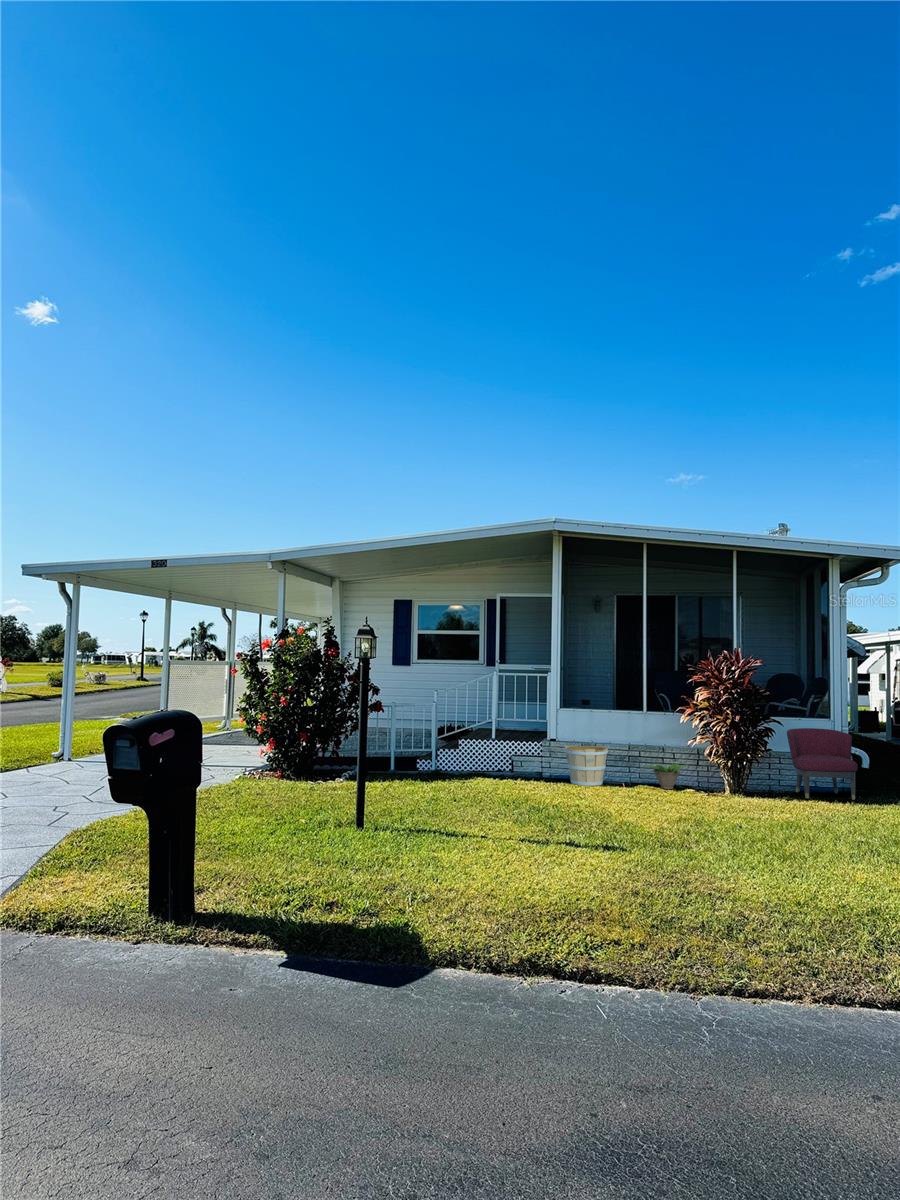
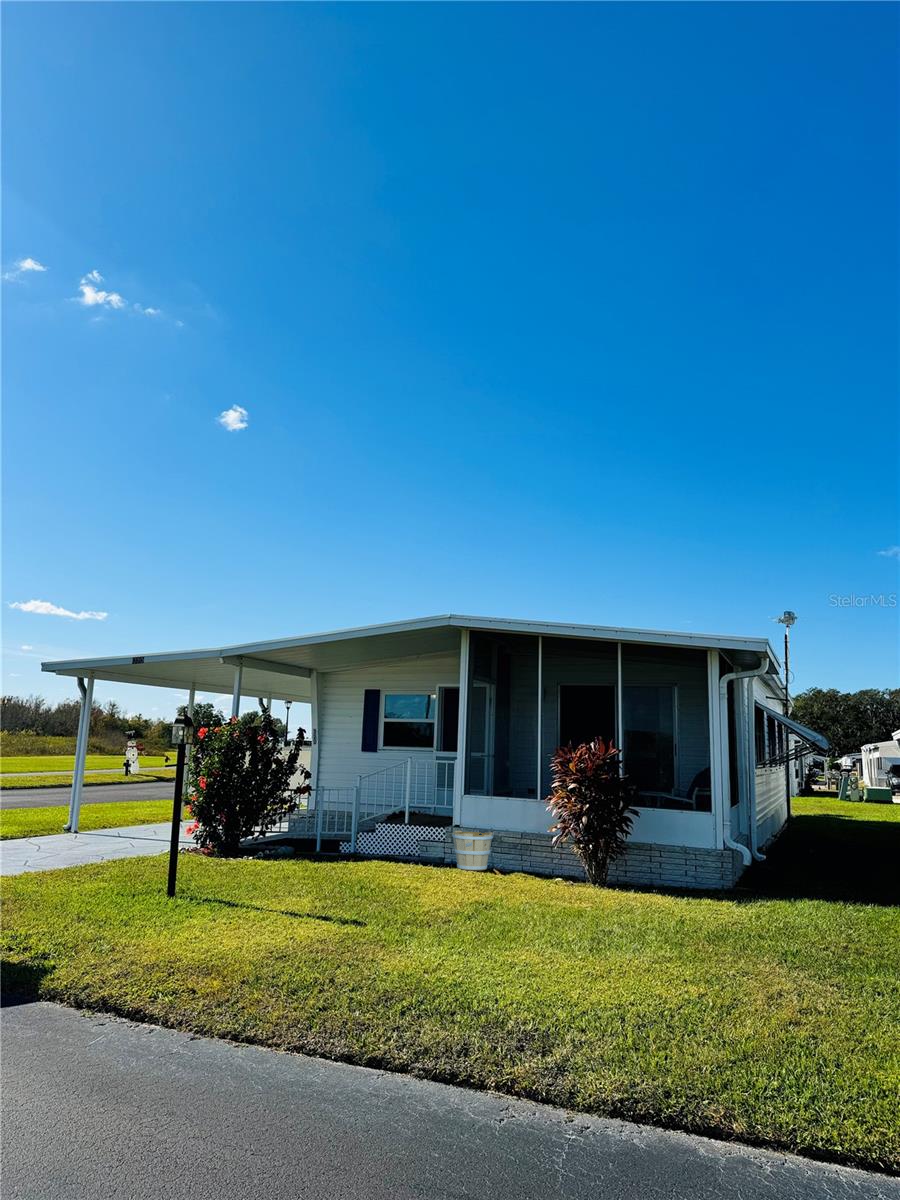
chair: present [787,728,858,800] -> none [657,821,718,895]
decorative plant: present [644,763,688,789] -> none [521,852,564,876]

